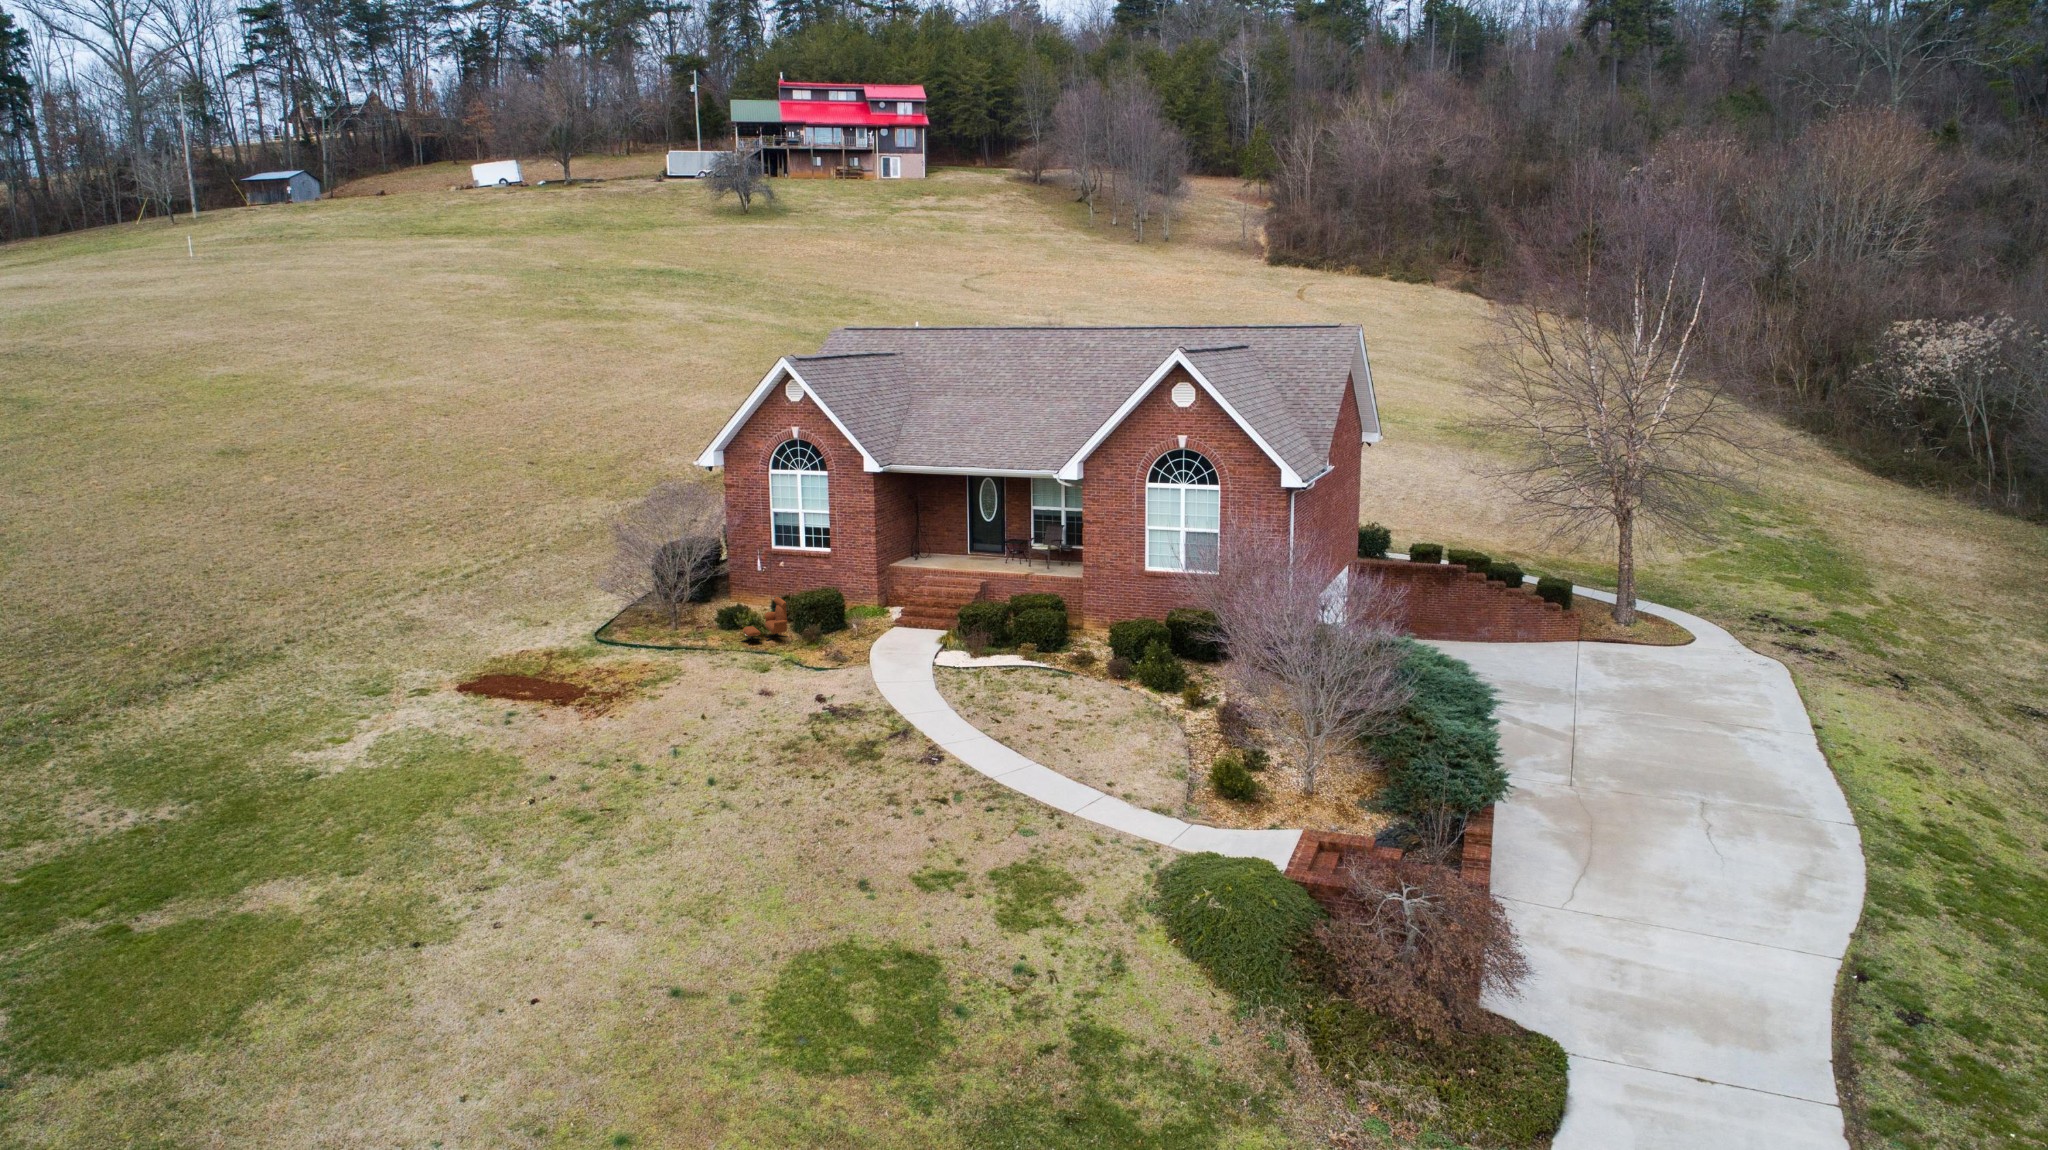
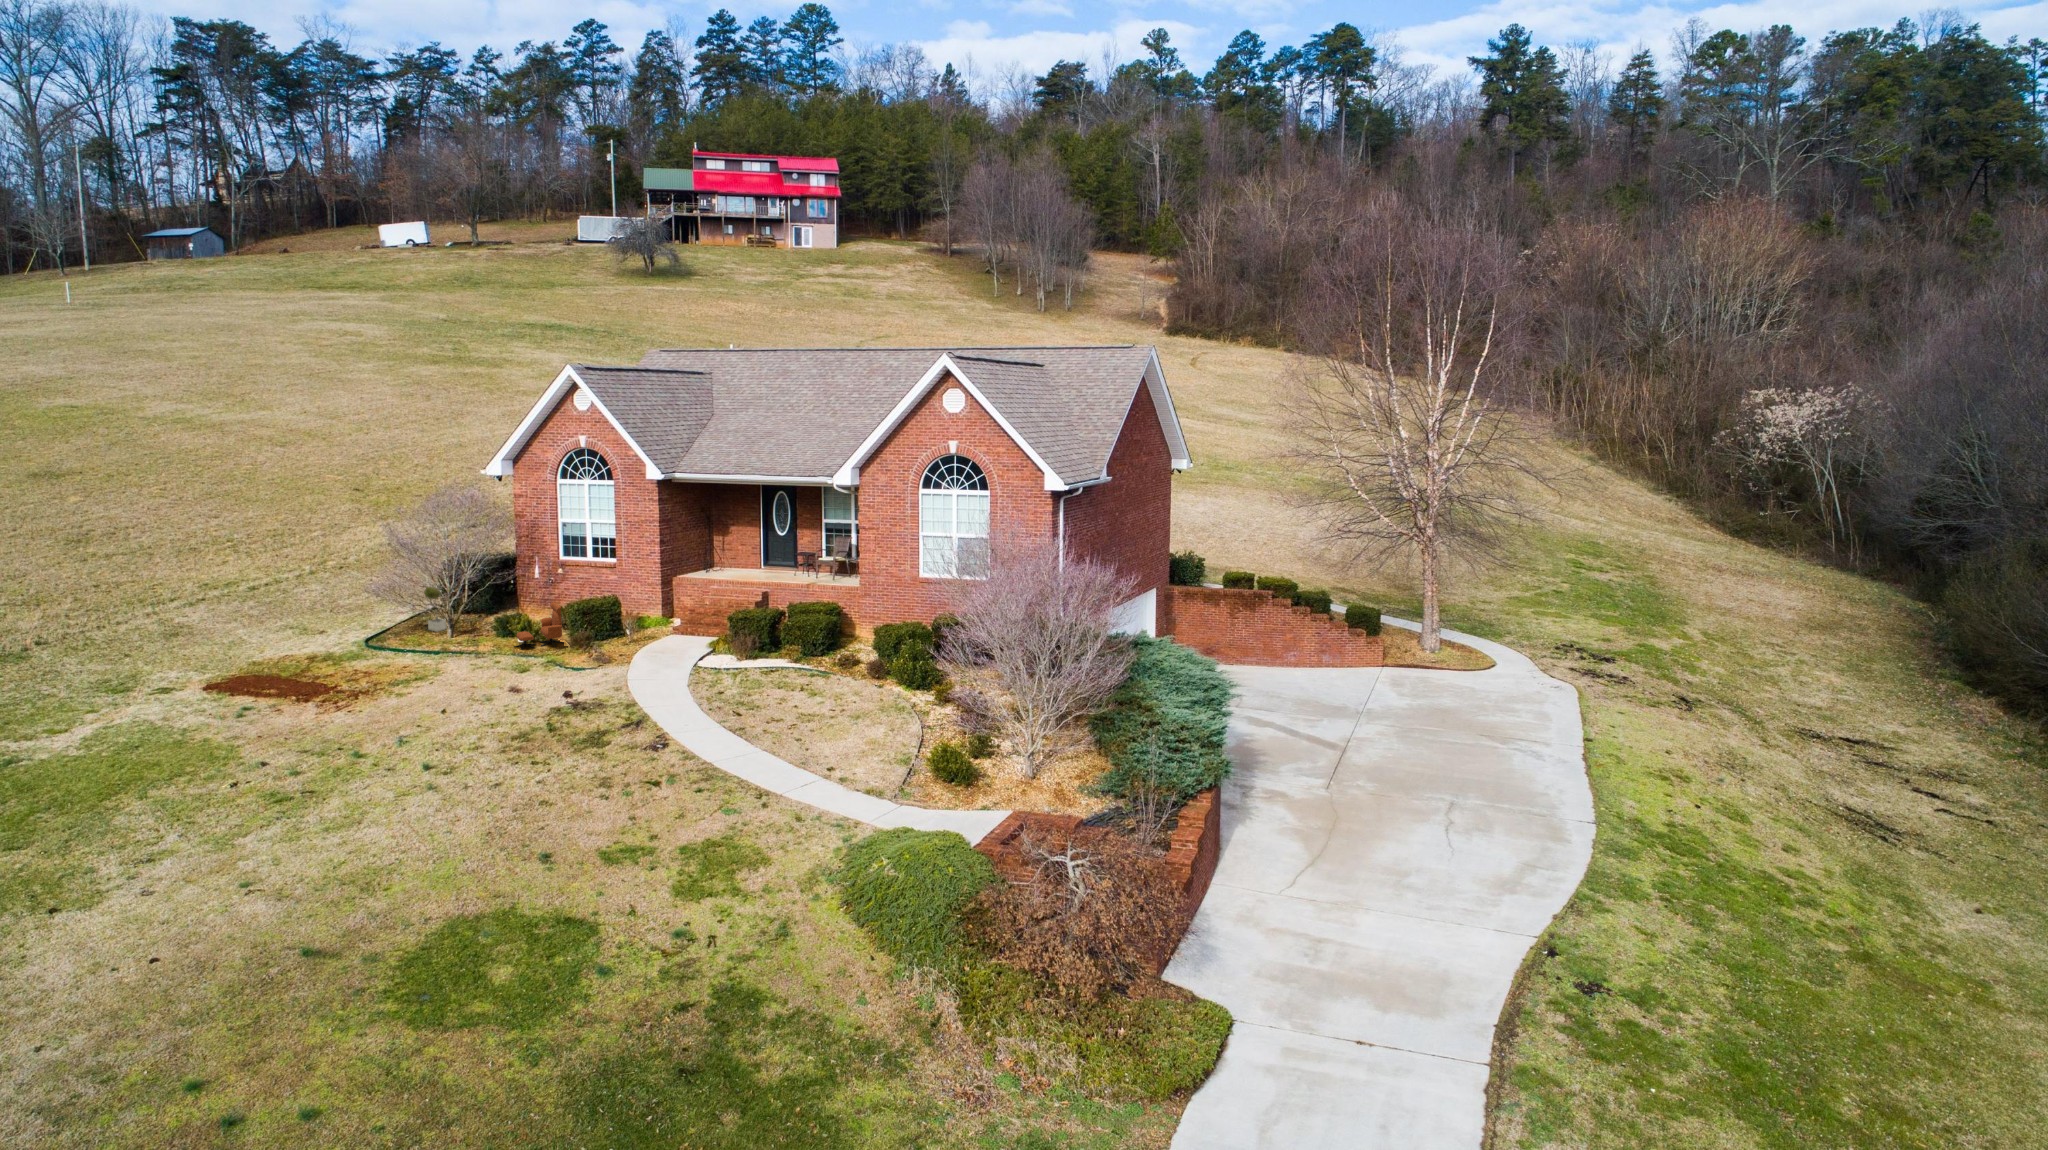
potted tree: none [648,581,670,625] -> present [424,587,446,632]

